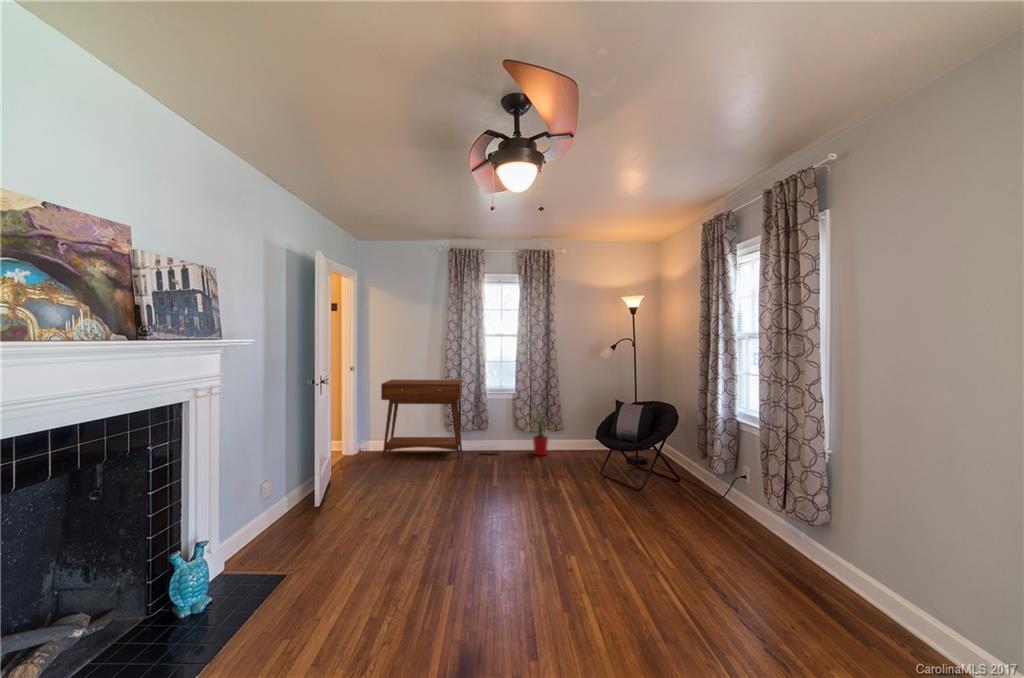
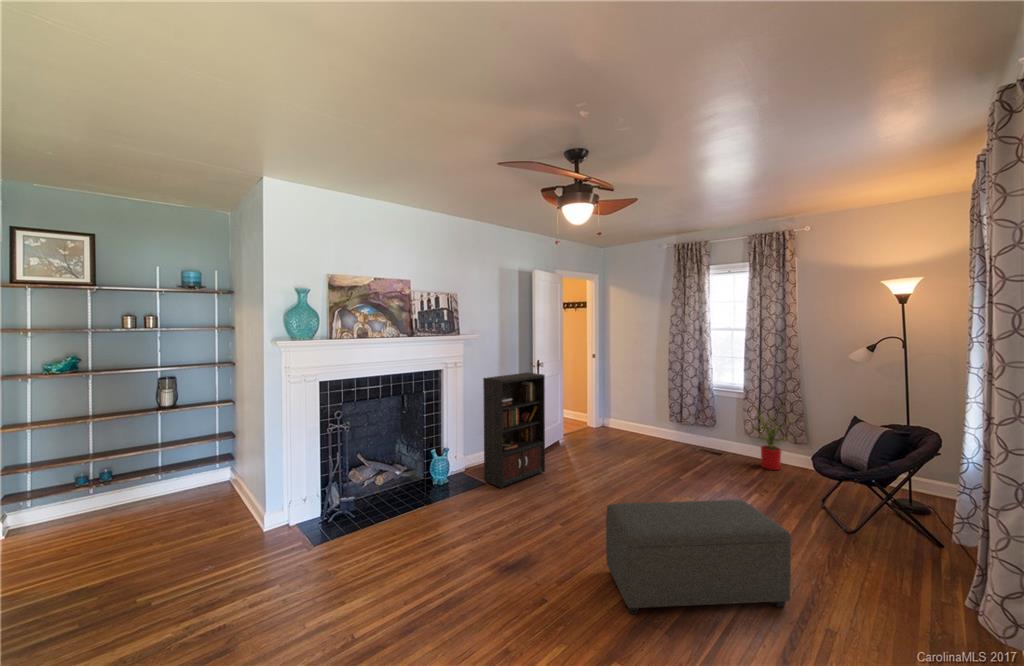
console table: present [381,380,463,458] -> none [605,368,685,450]
bookcase: none [286,393,365,572] -> present [483,373,545,488]
ottoman: none [555,484,679,640] -> present [606,500,791,614]

